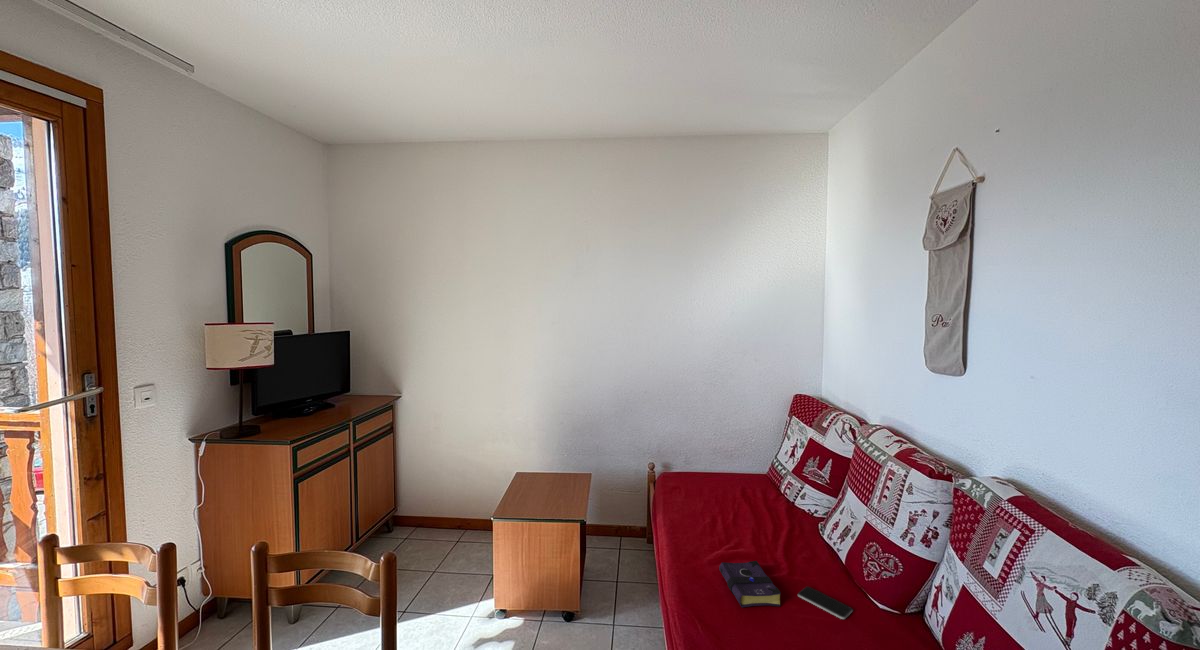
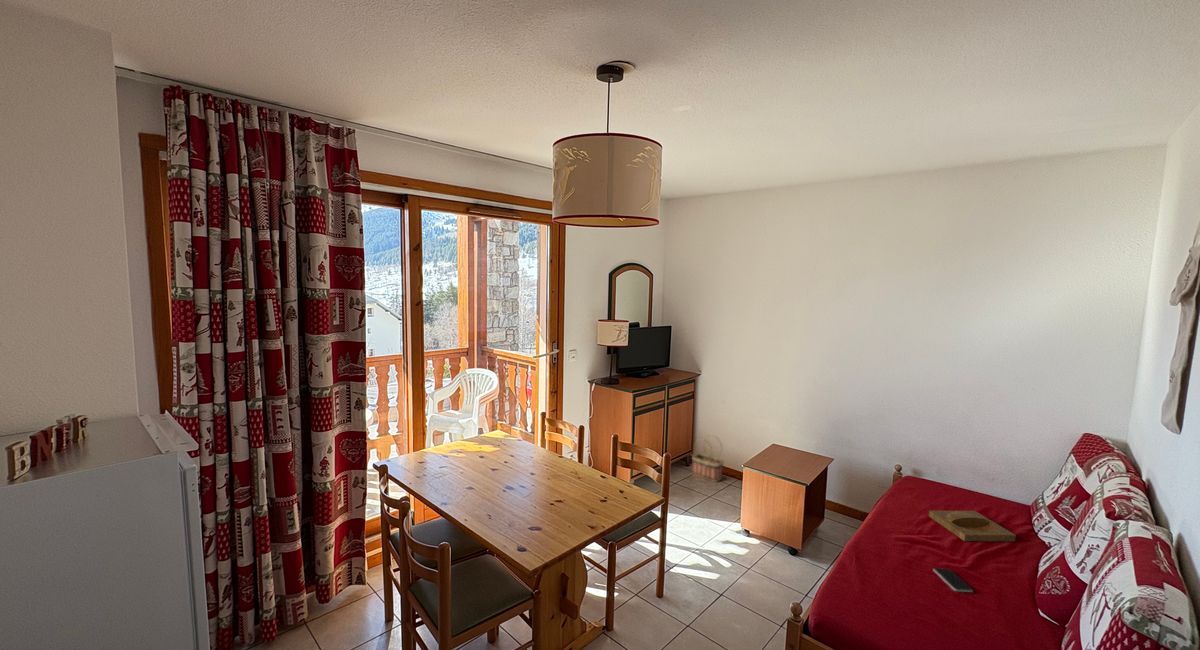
basket: none [391,478,438,542] -> present [692,440,723,482]
tray: none [719,495,794,536] -> present [929,511,1016,541]
book: present [719,561,781,607] -> none [873,532,915,568]

